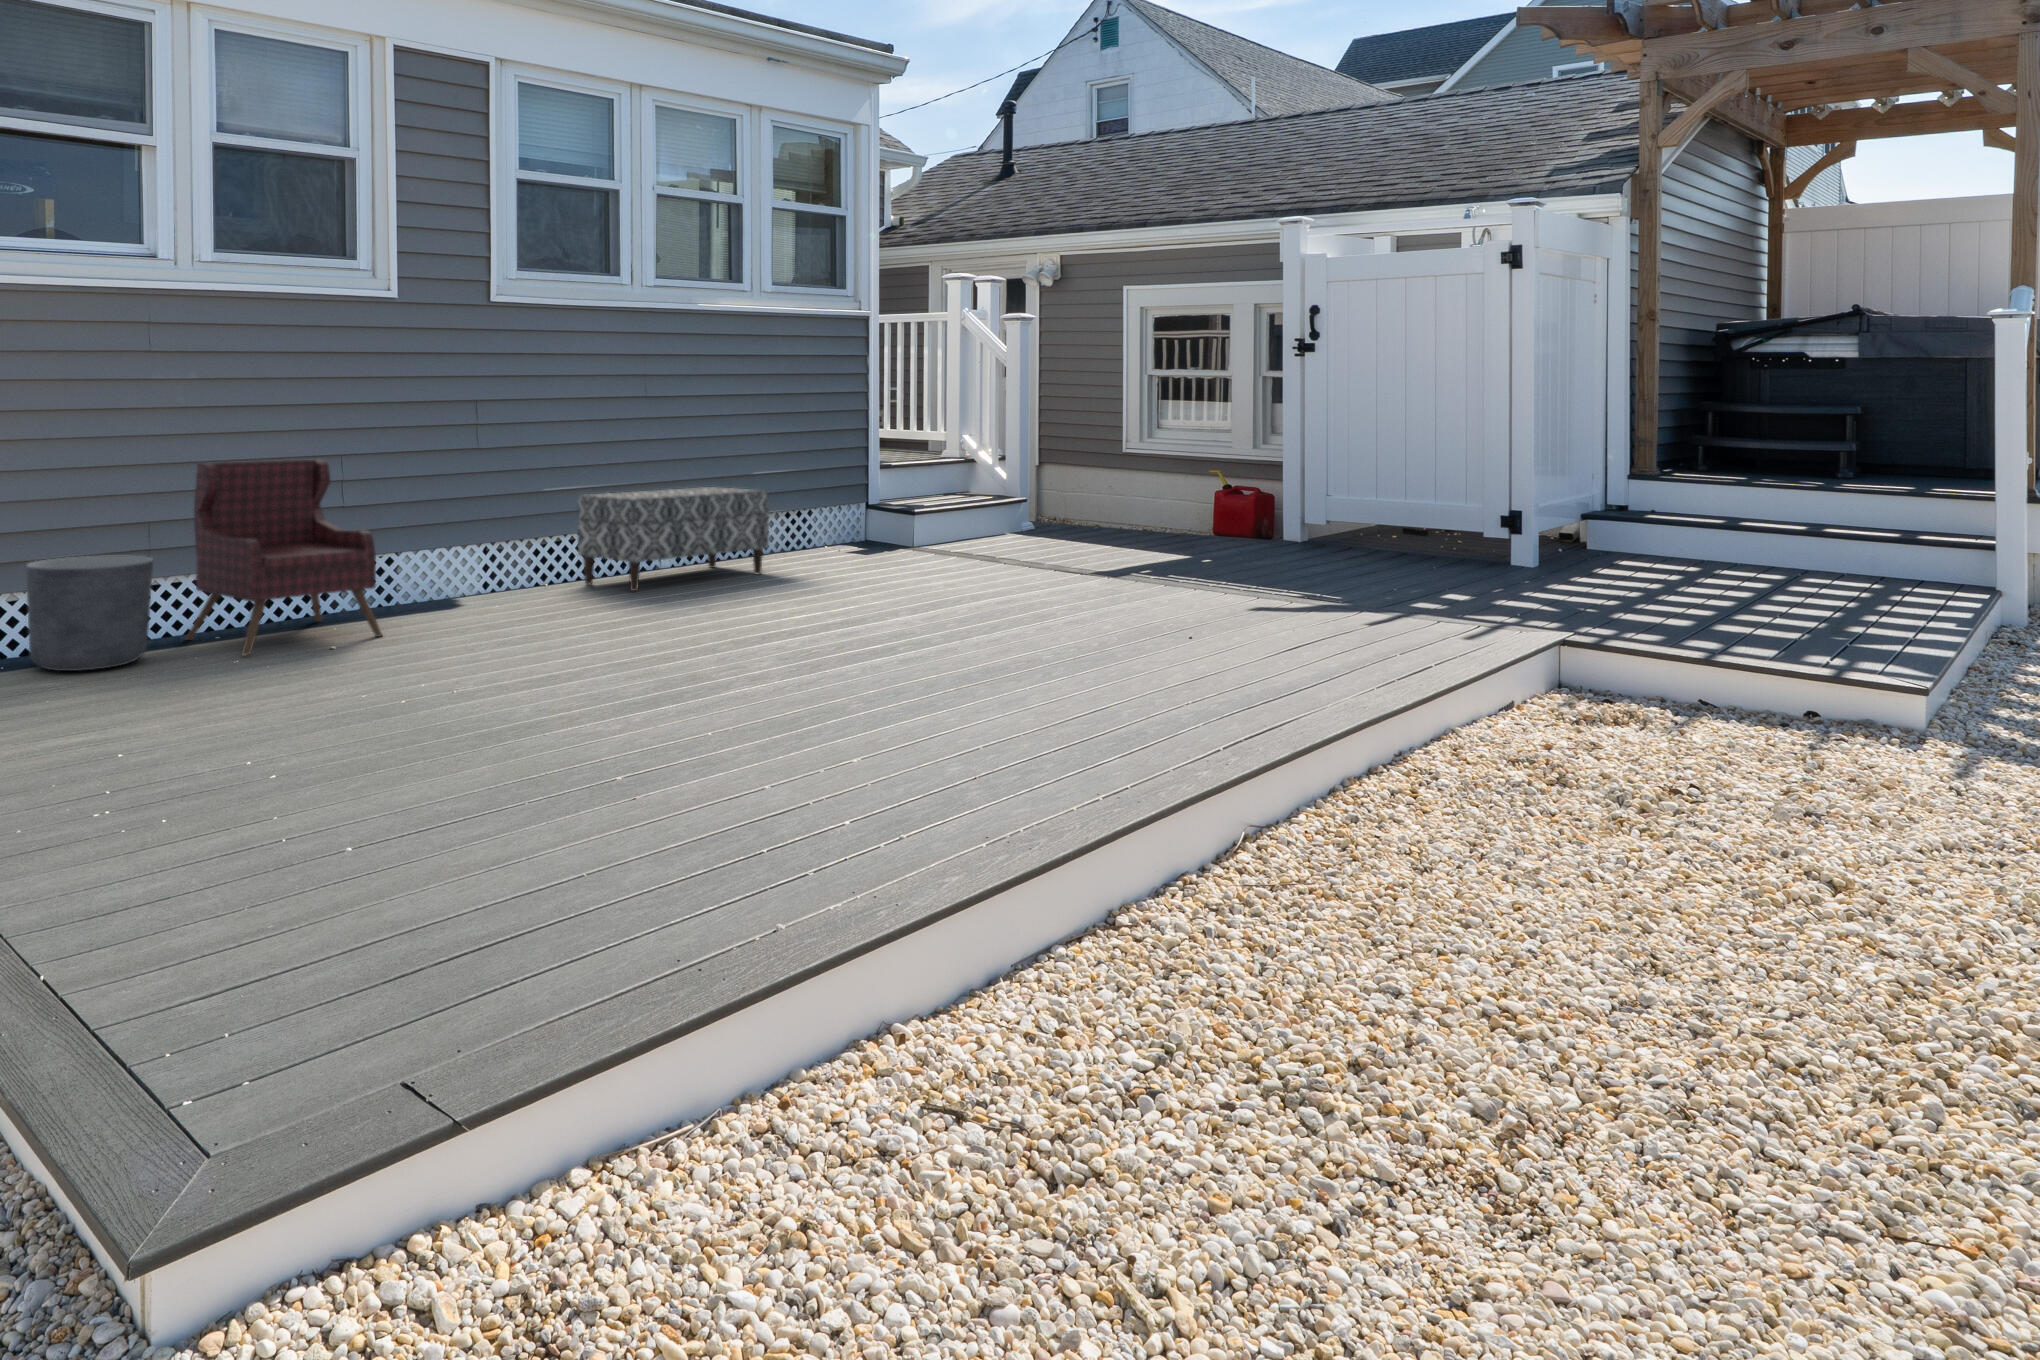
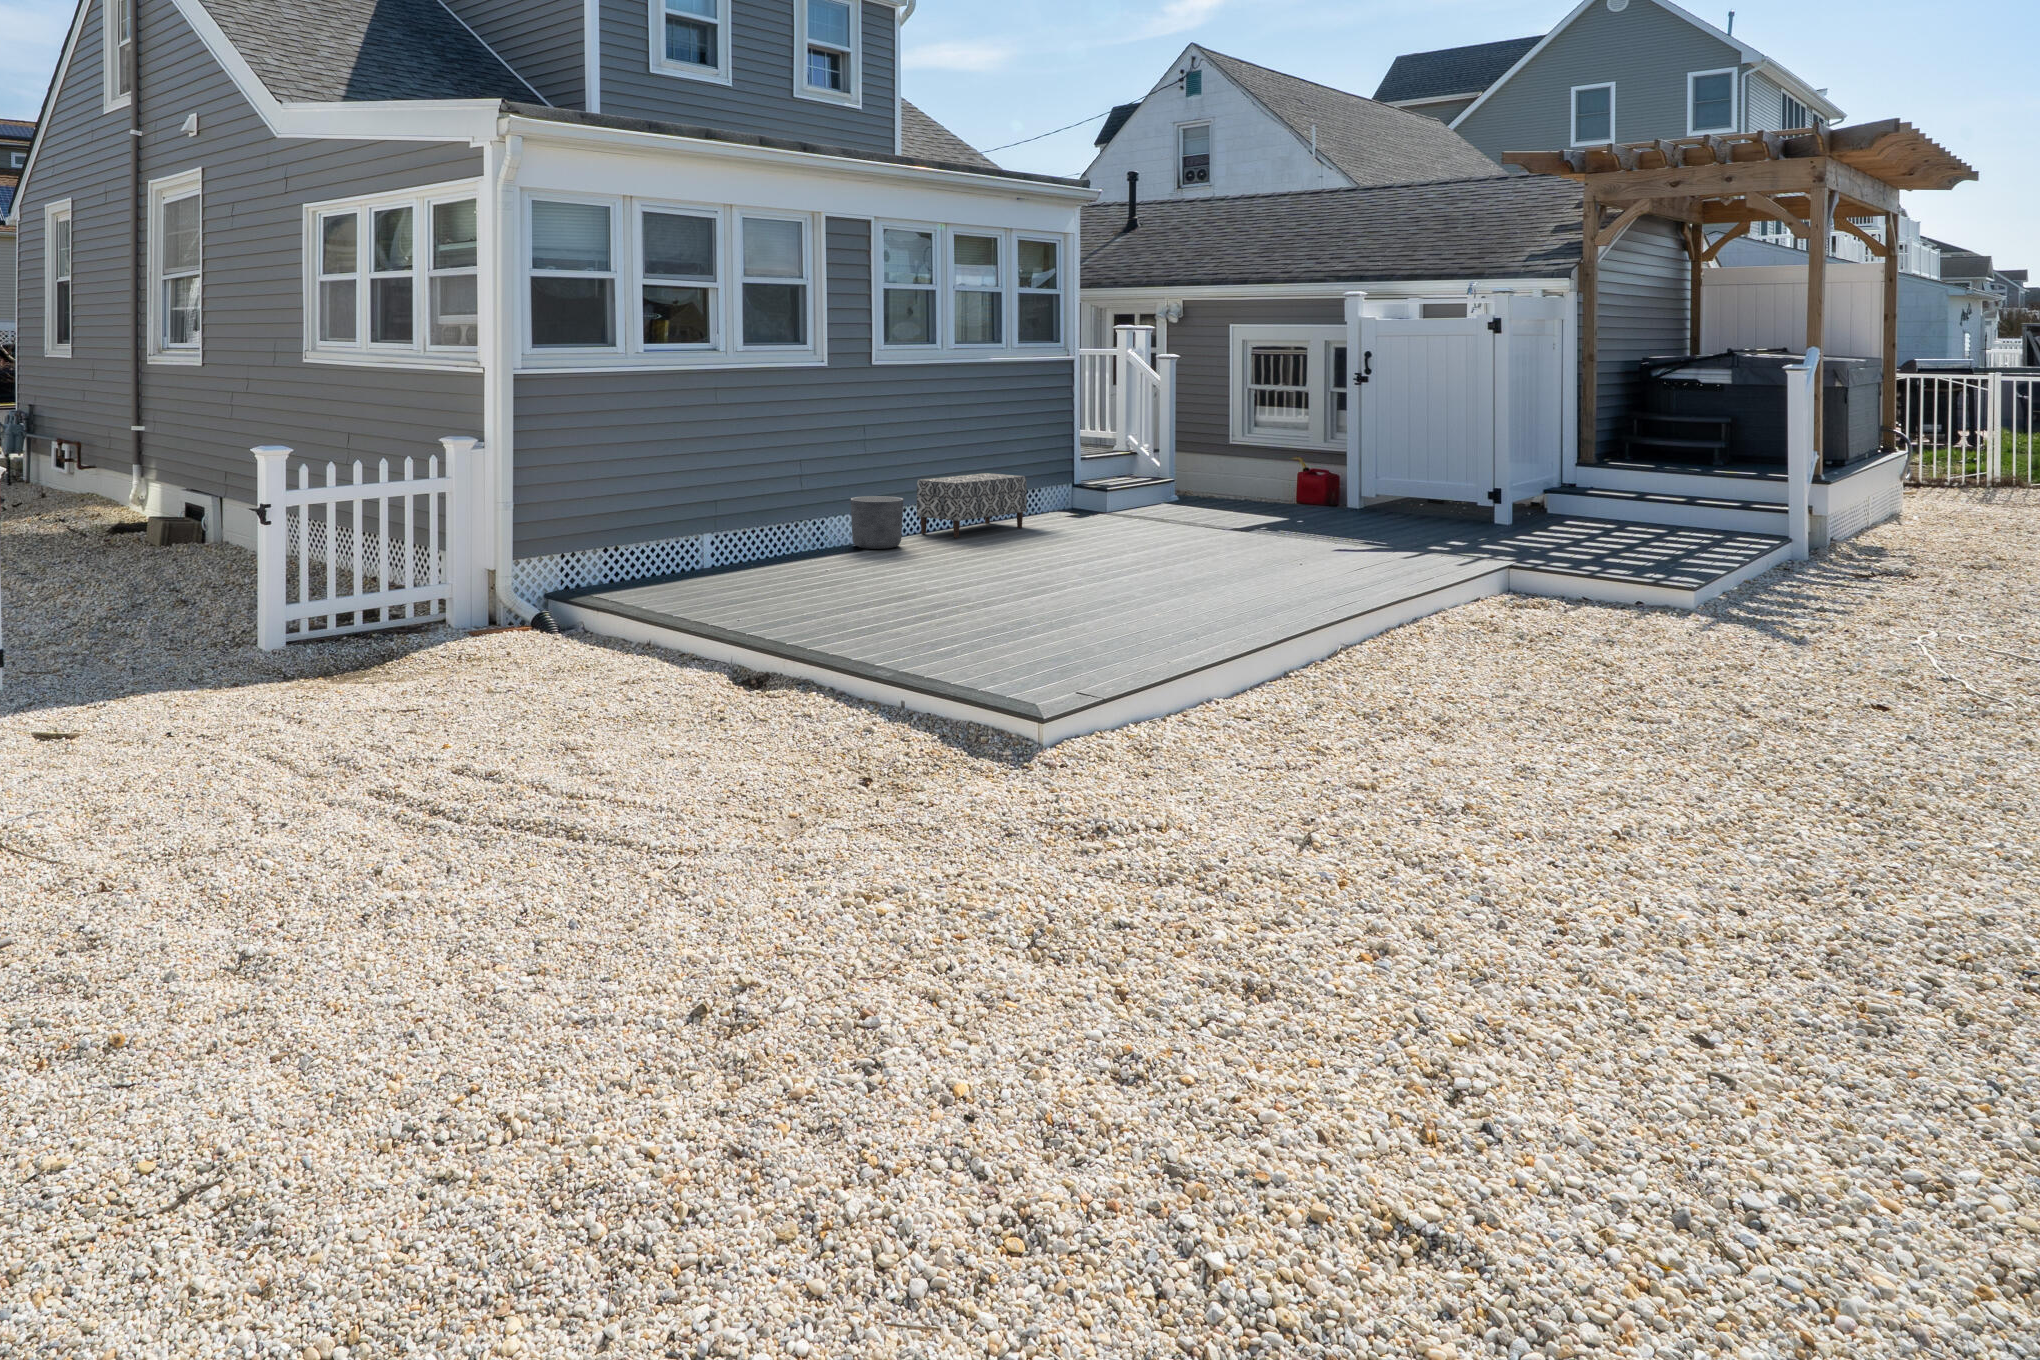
armchair: present [186,459,382,655] -> none [738,463,844,571]
planter: present [26,555,153,671] -> present [851,496,903,549]

